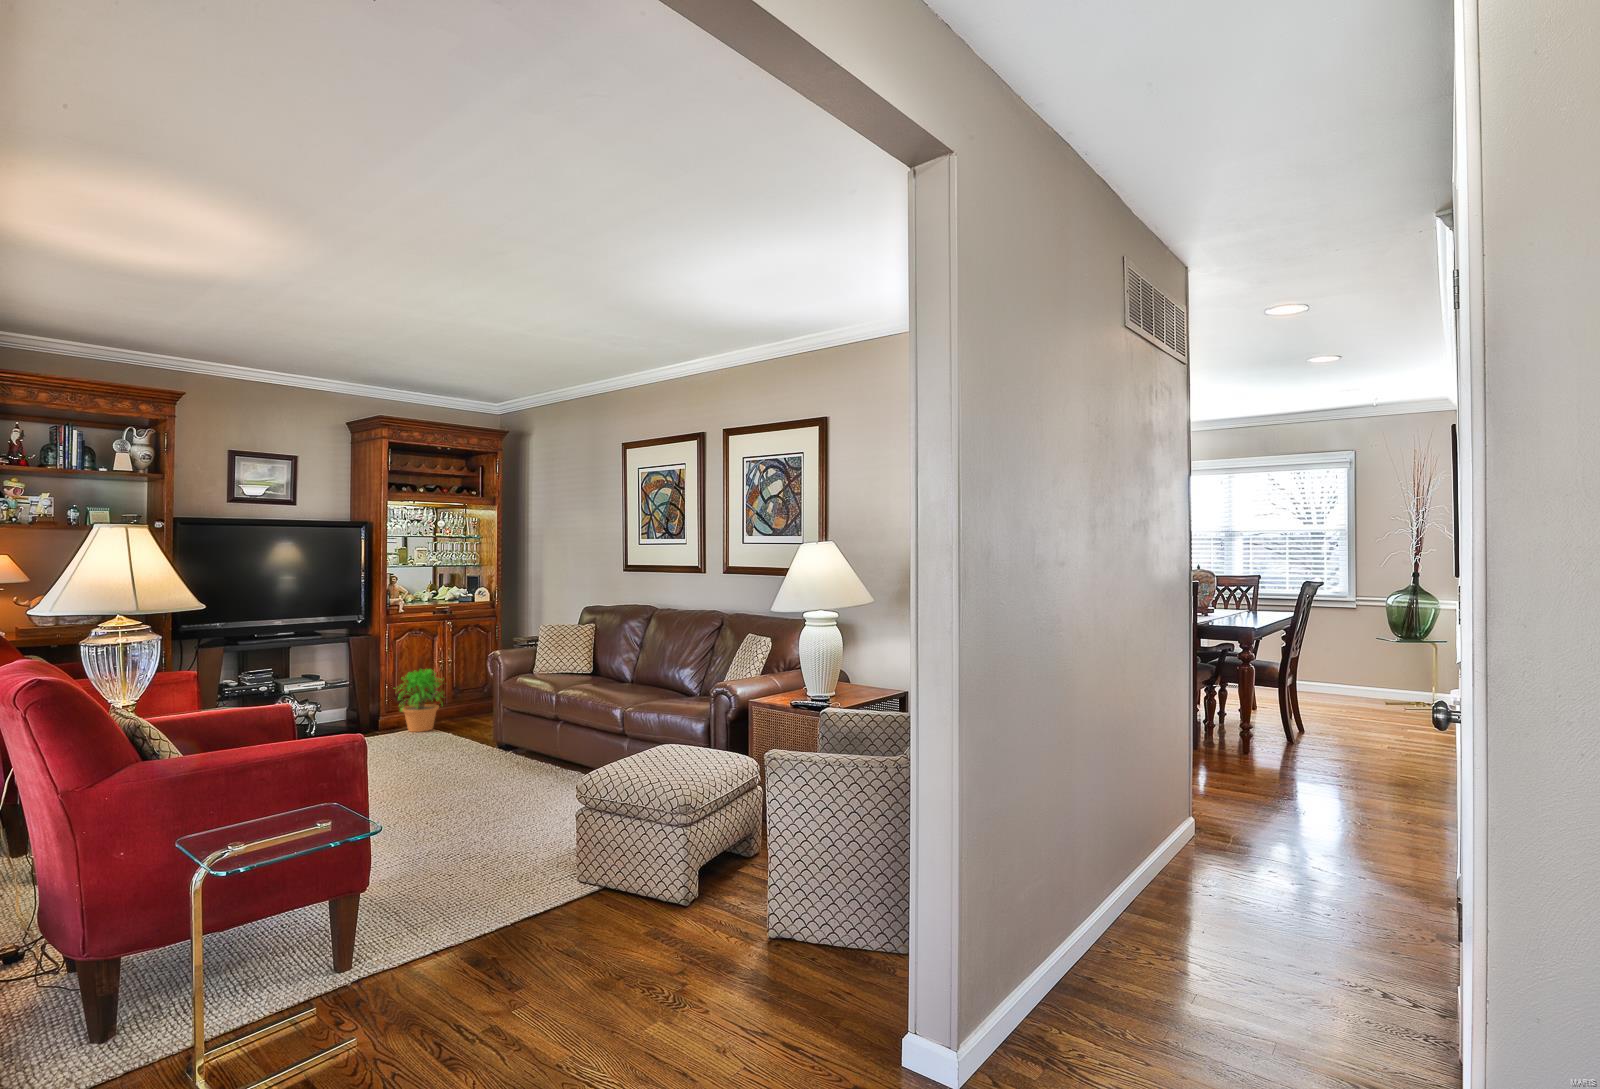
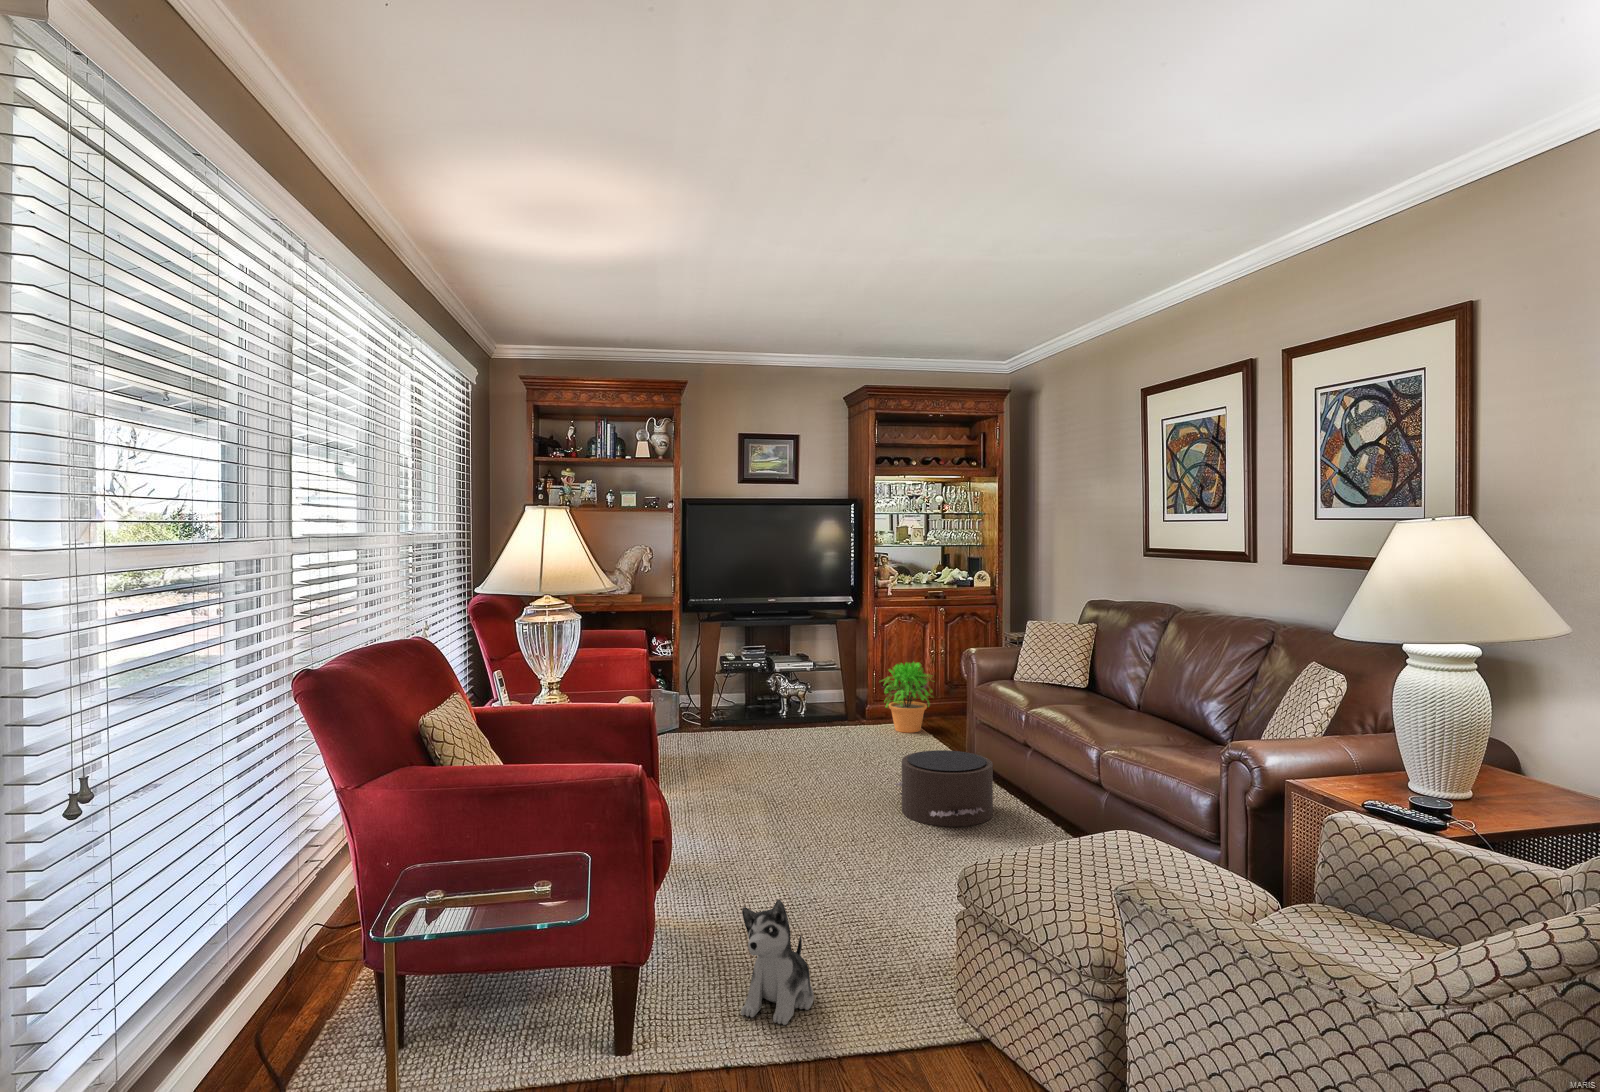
pouf: none [439,730,528,790] -> present [895,750,993,827]
plush toy: none [392,831,453,930] -> present [741,900,814,1025]

